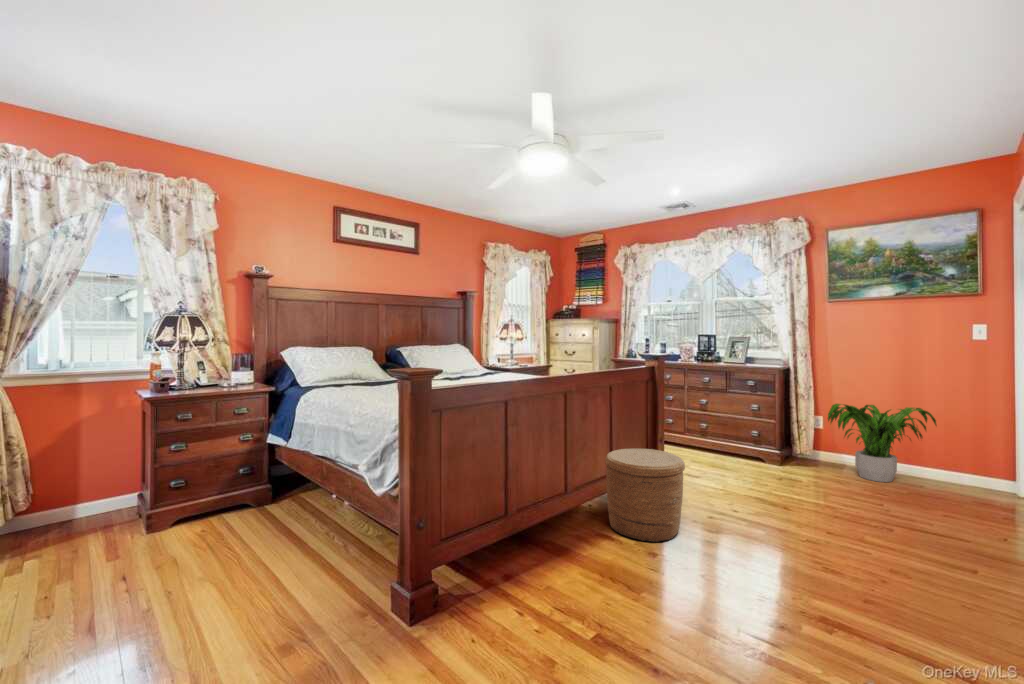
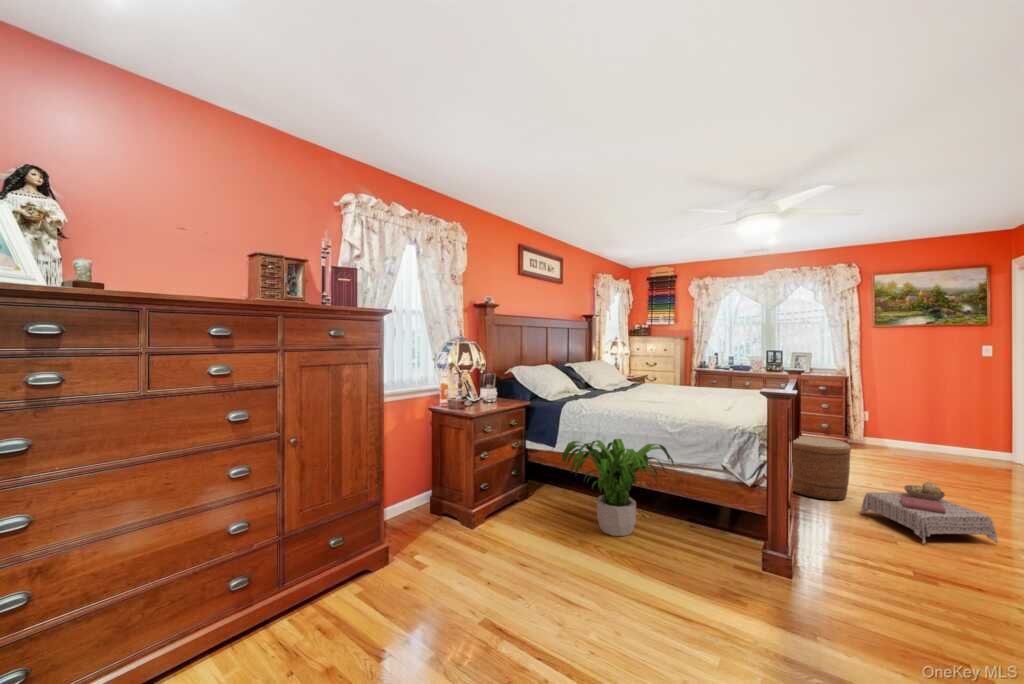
potted plant: present [827,404,937,482] -> present [562,439,674,536]
ottoman: none [659,526,810,636] -> present [861,482,997,544]

